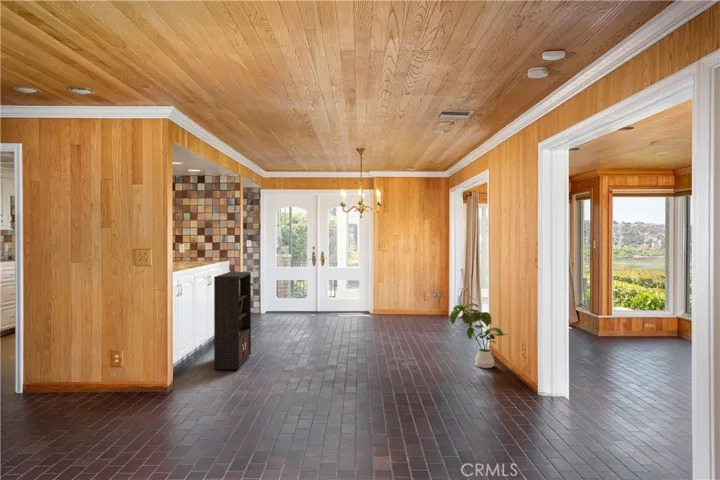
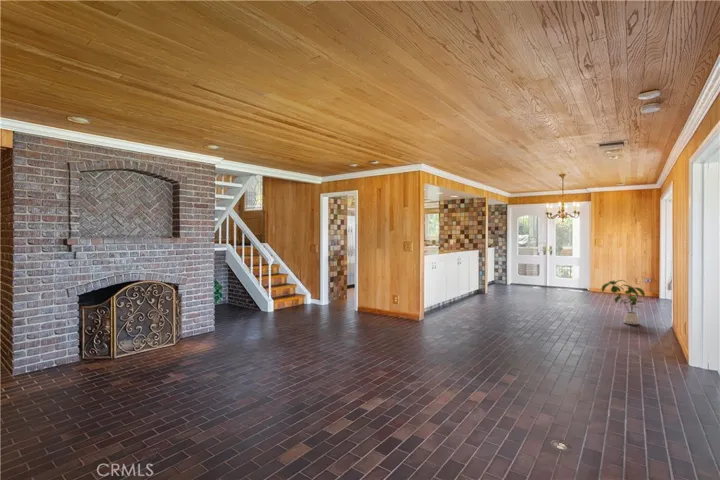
bookcase: present [214,272,251,369] -> none [458,254,481,304]

